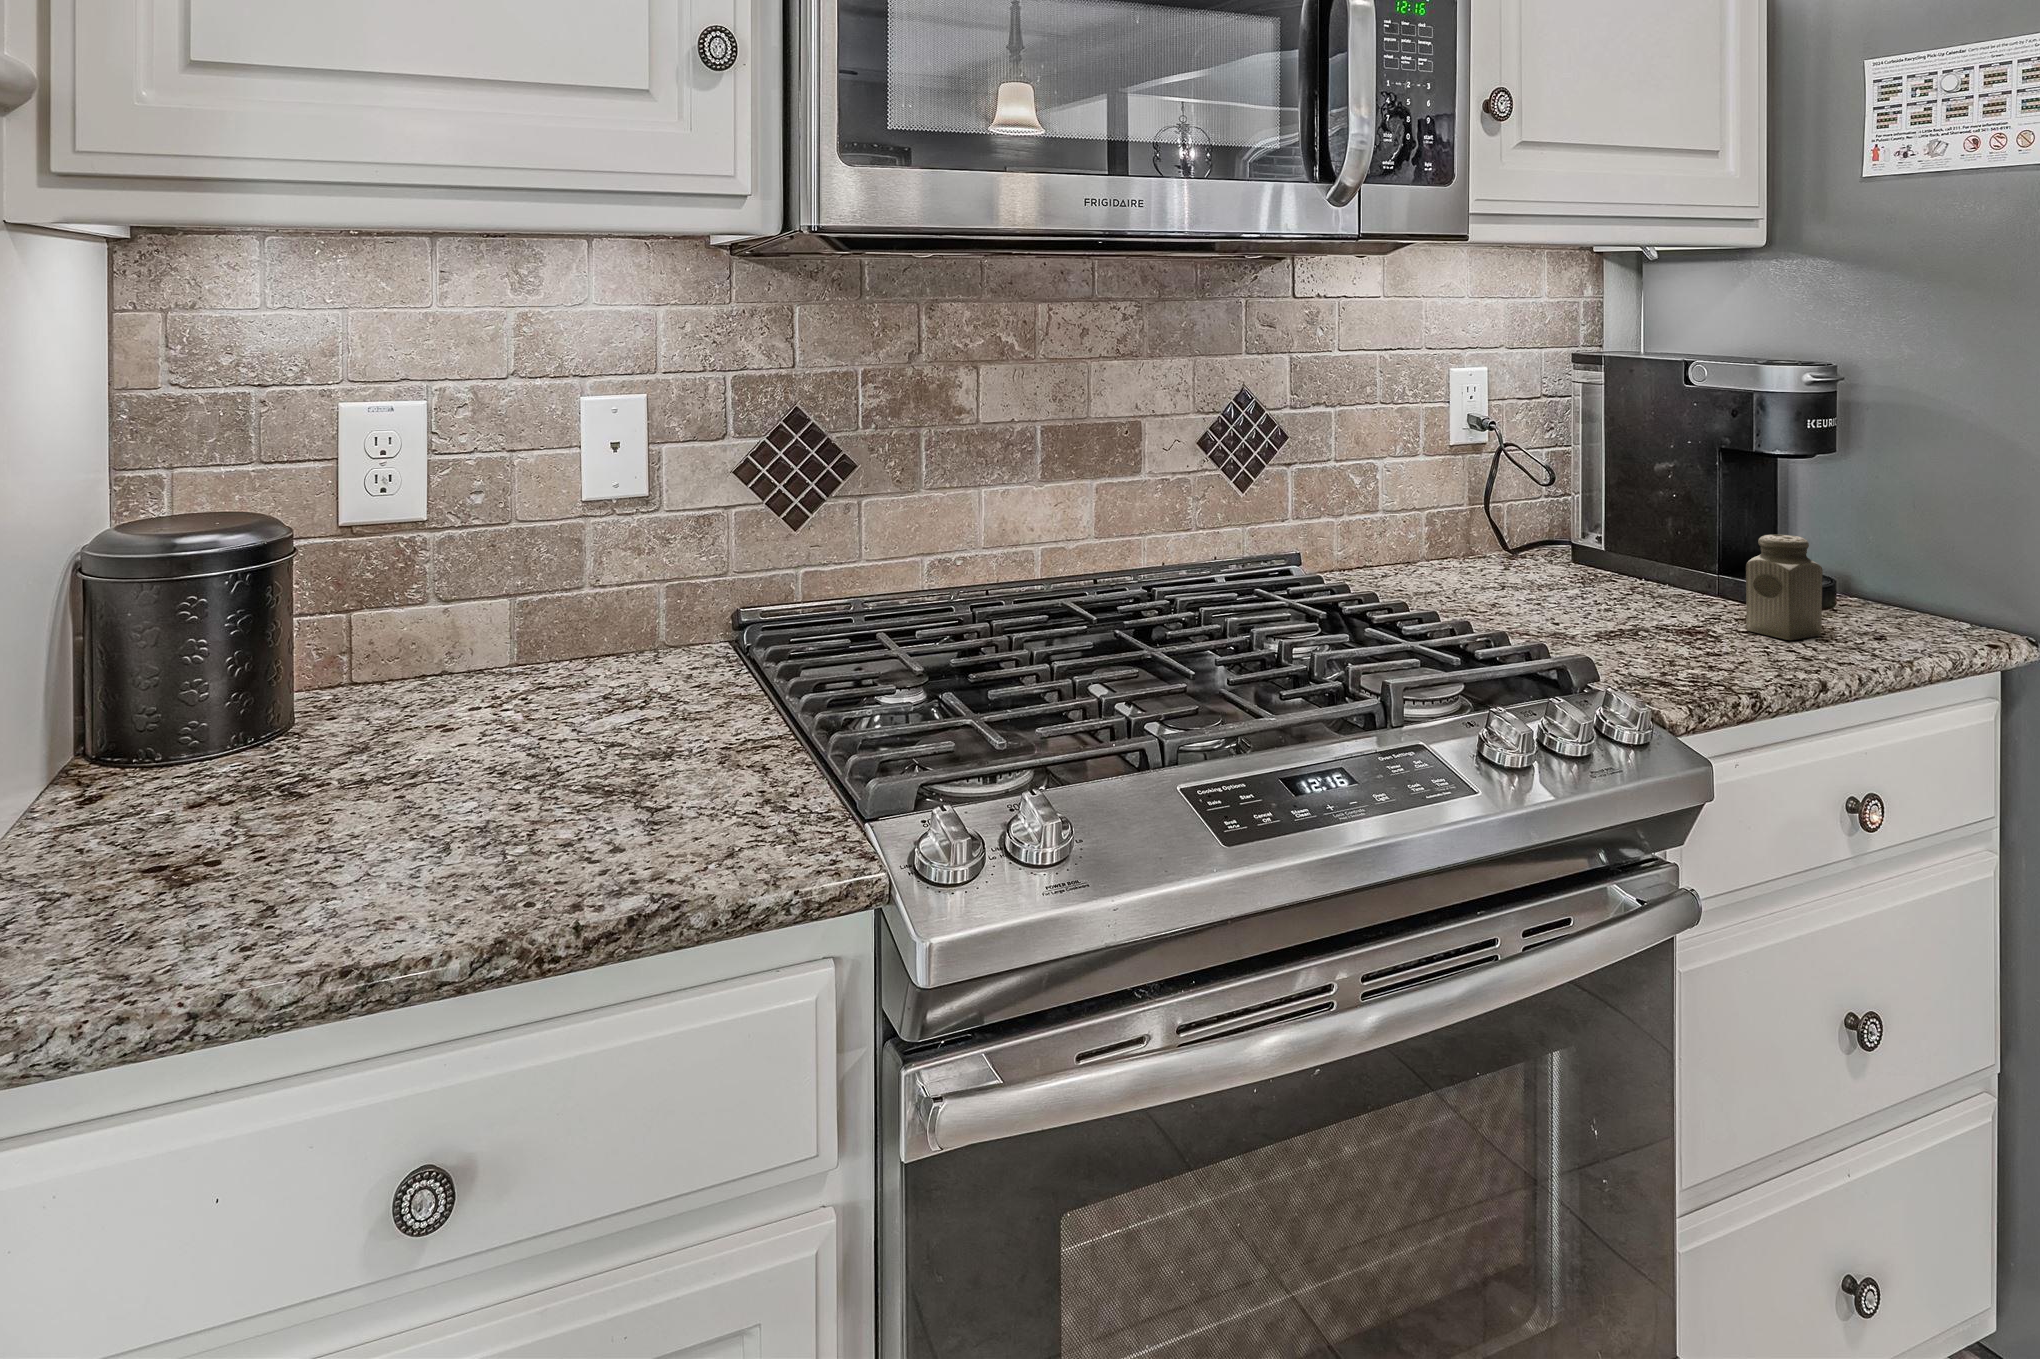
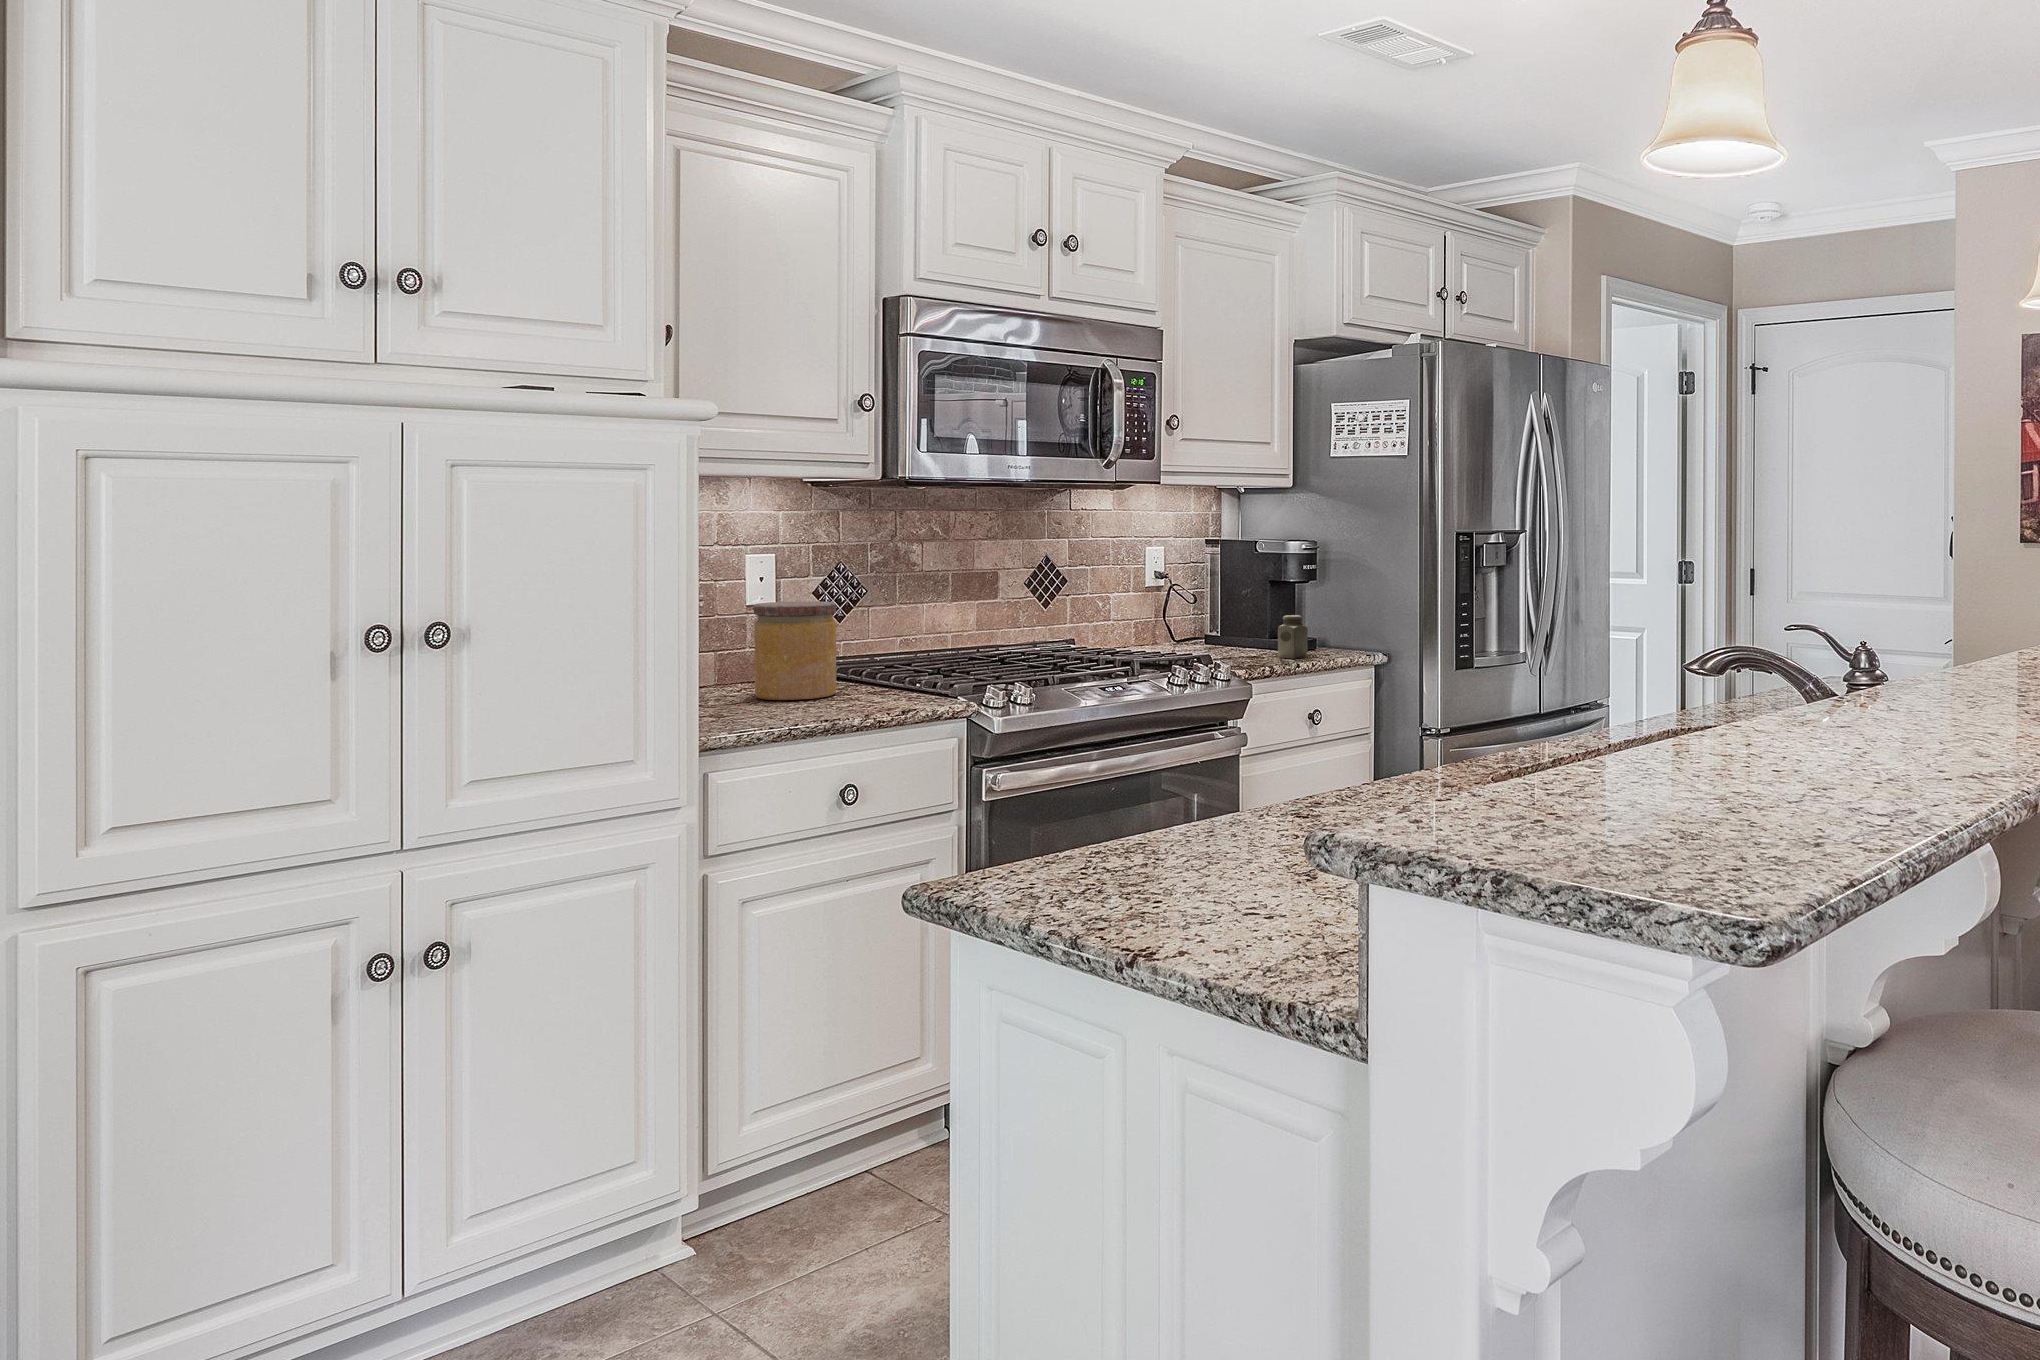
jar: none [481,511,671,761] -> present [754,601,836,700]

